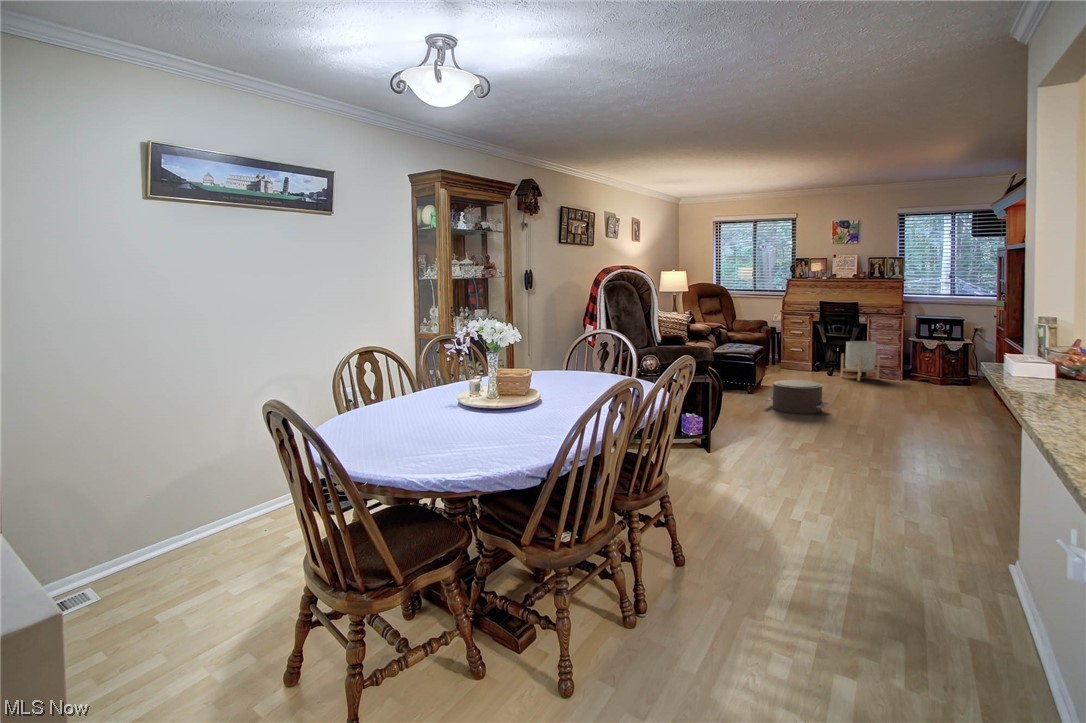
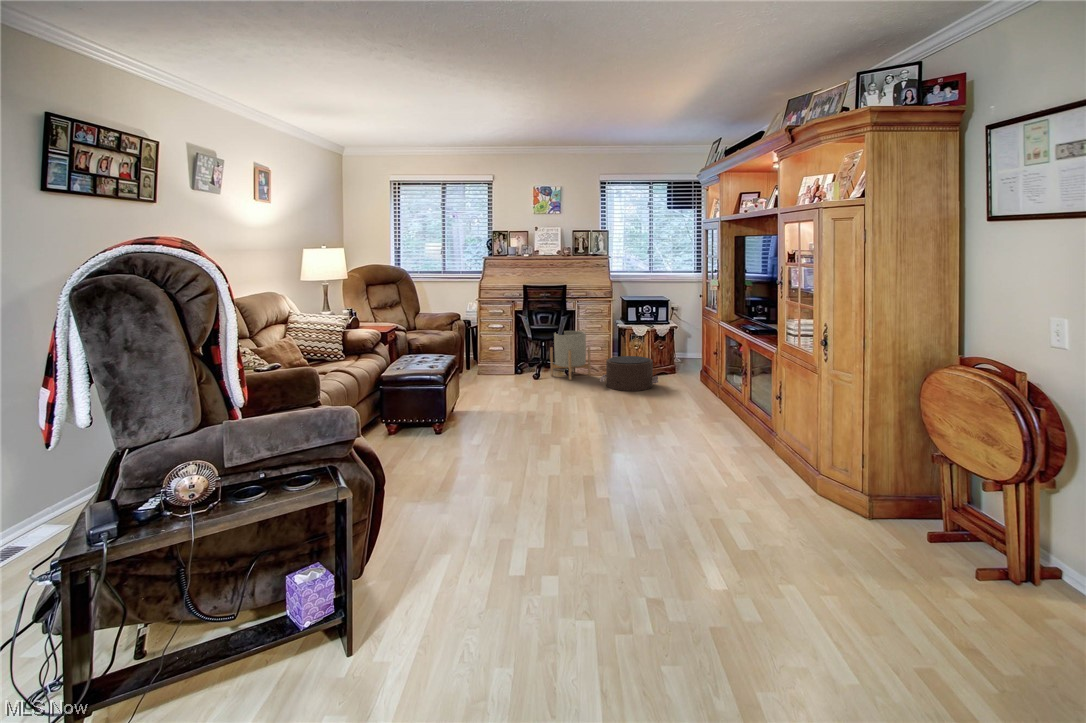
pouf: present [764,380,828,414] -> present [600,356,658,391]

